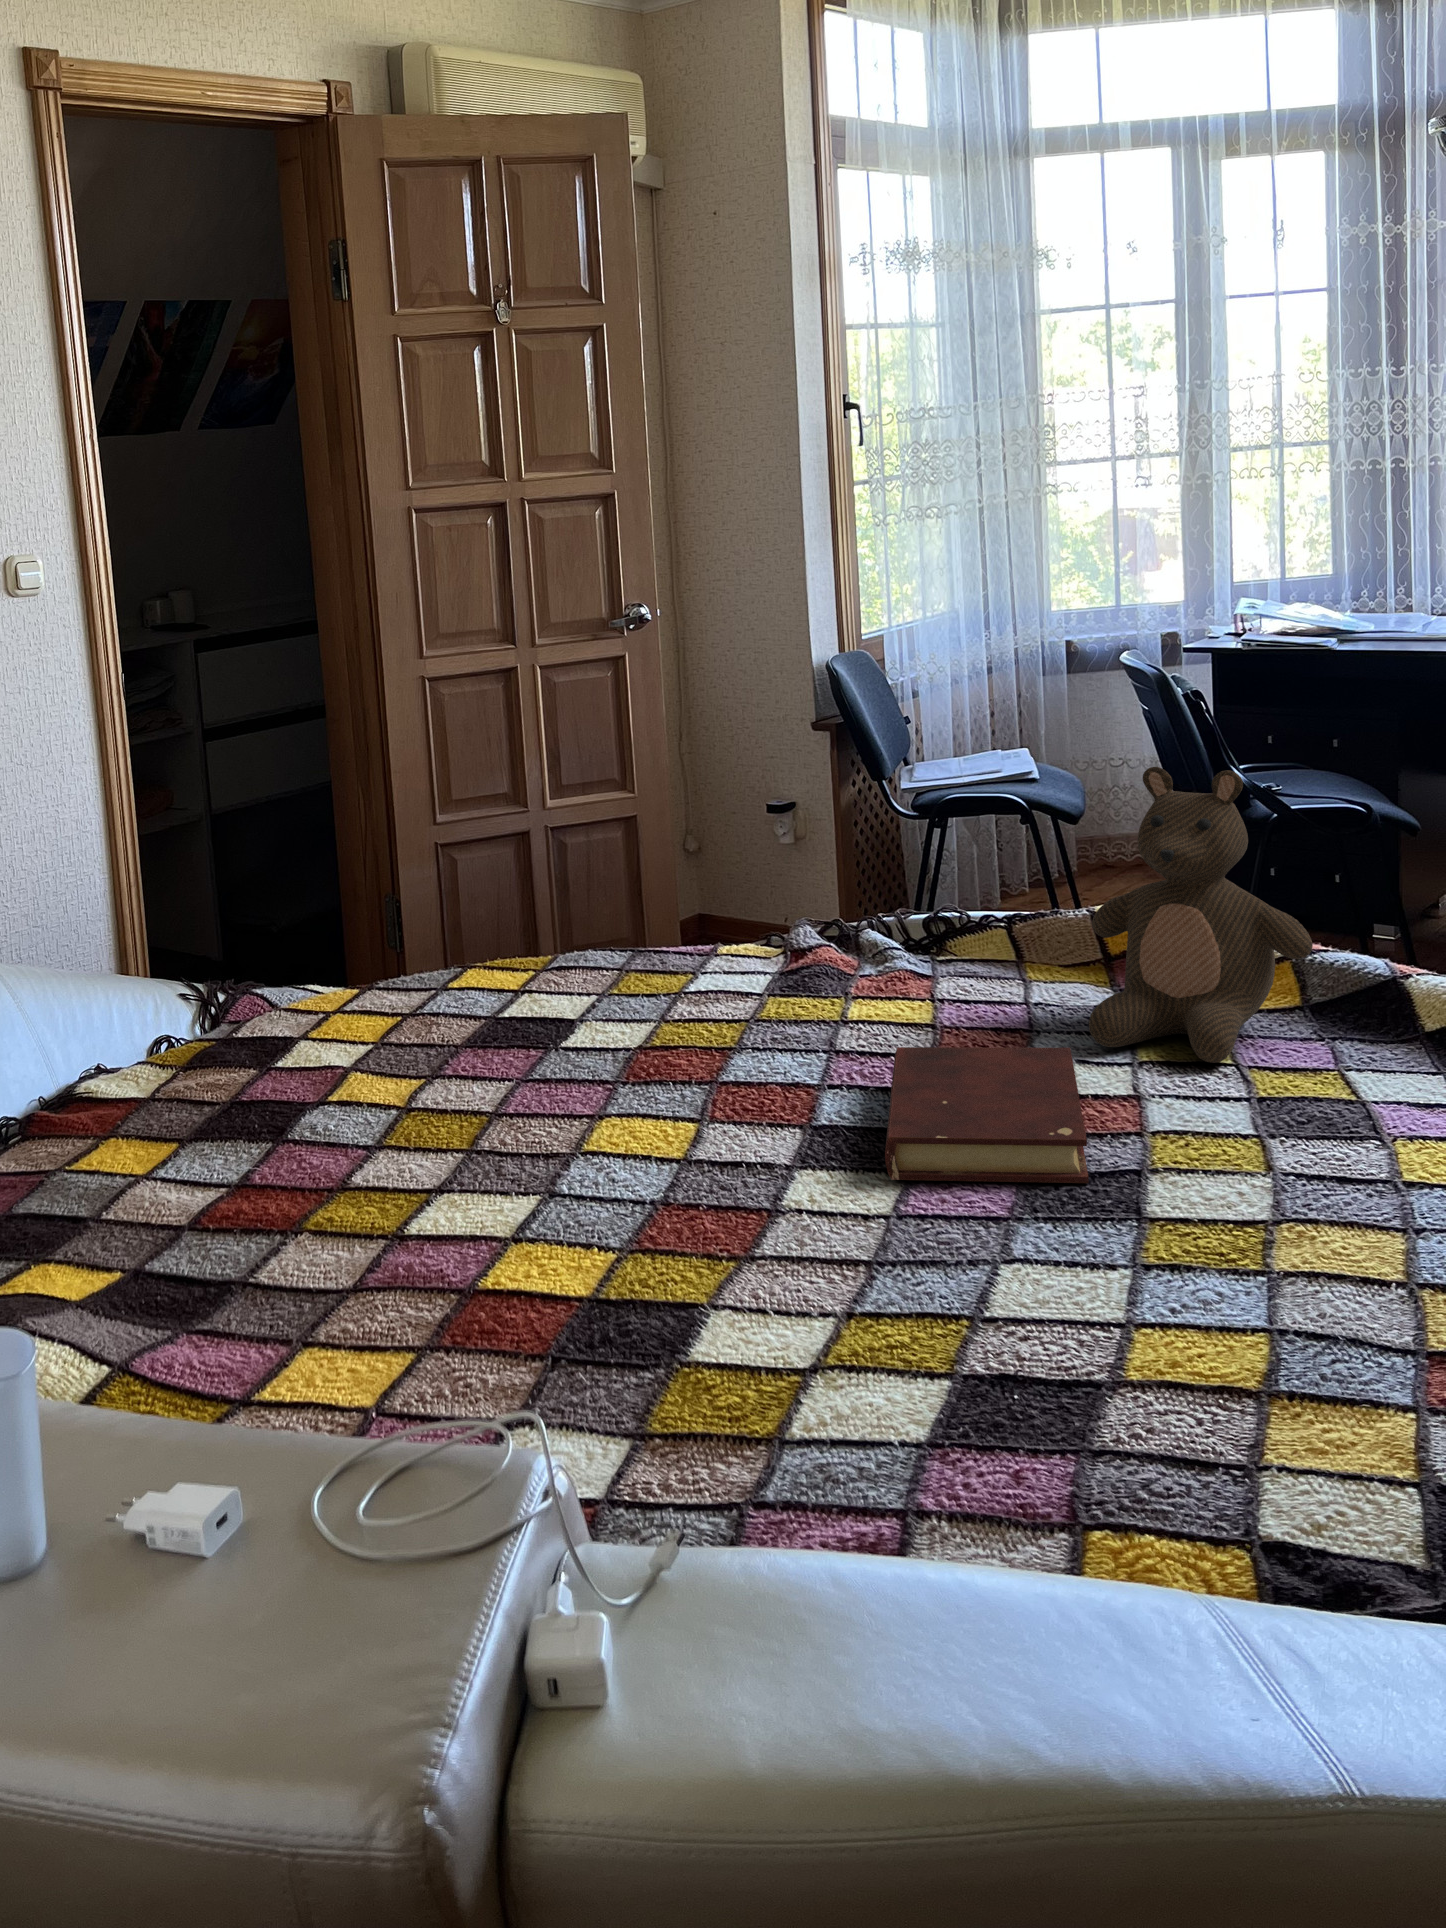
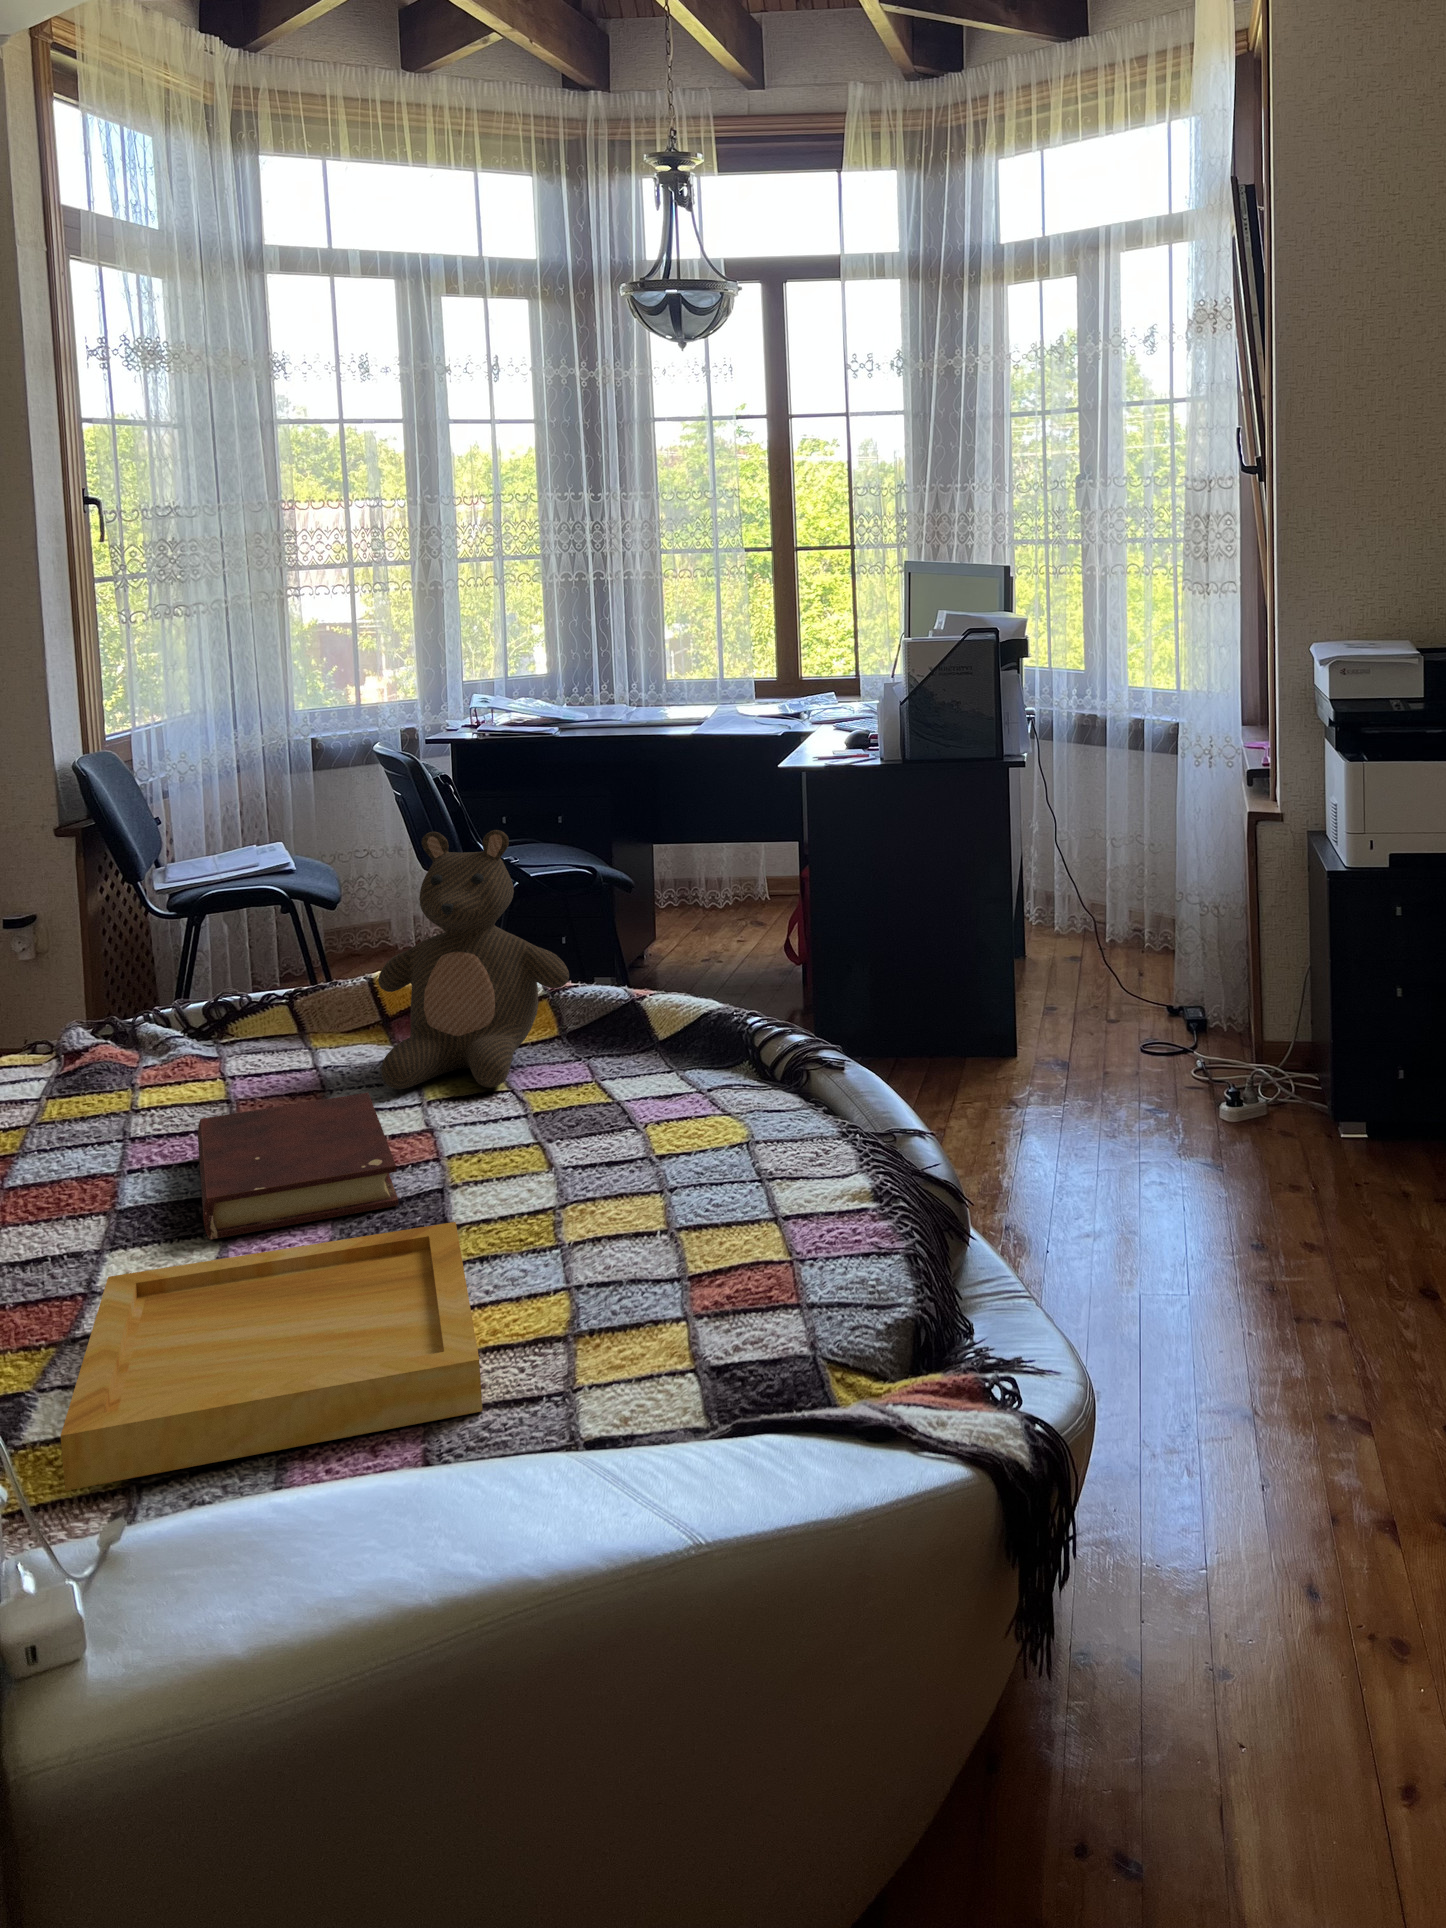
tray: none [714,1202,1147,1458] -> present [61,1222,483,1491]

